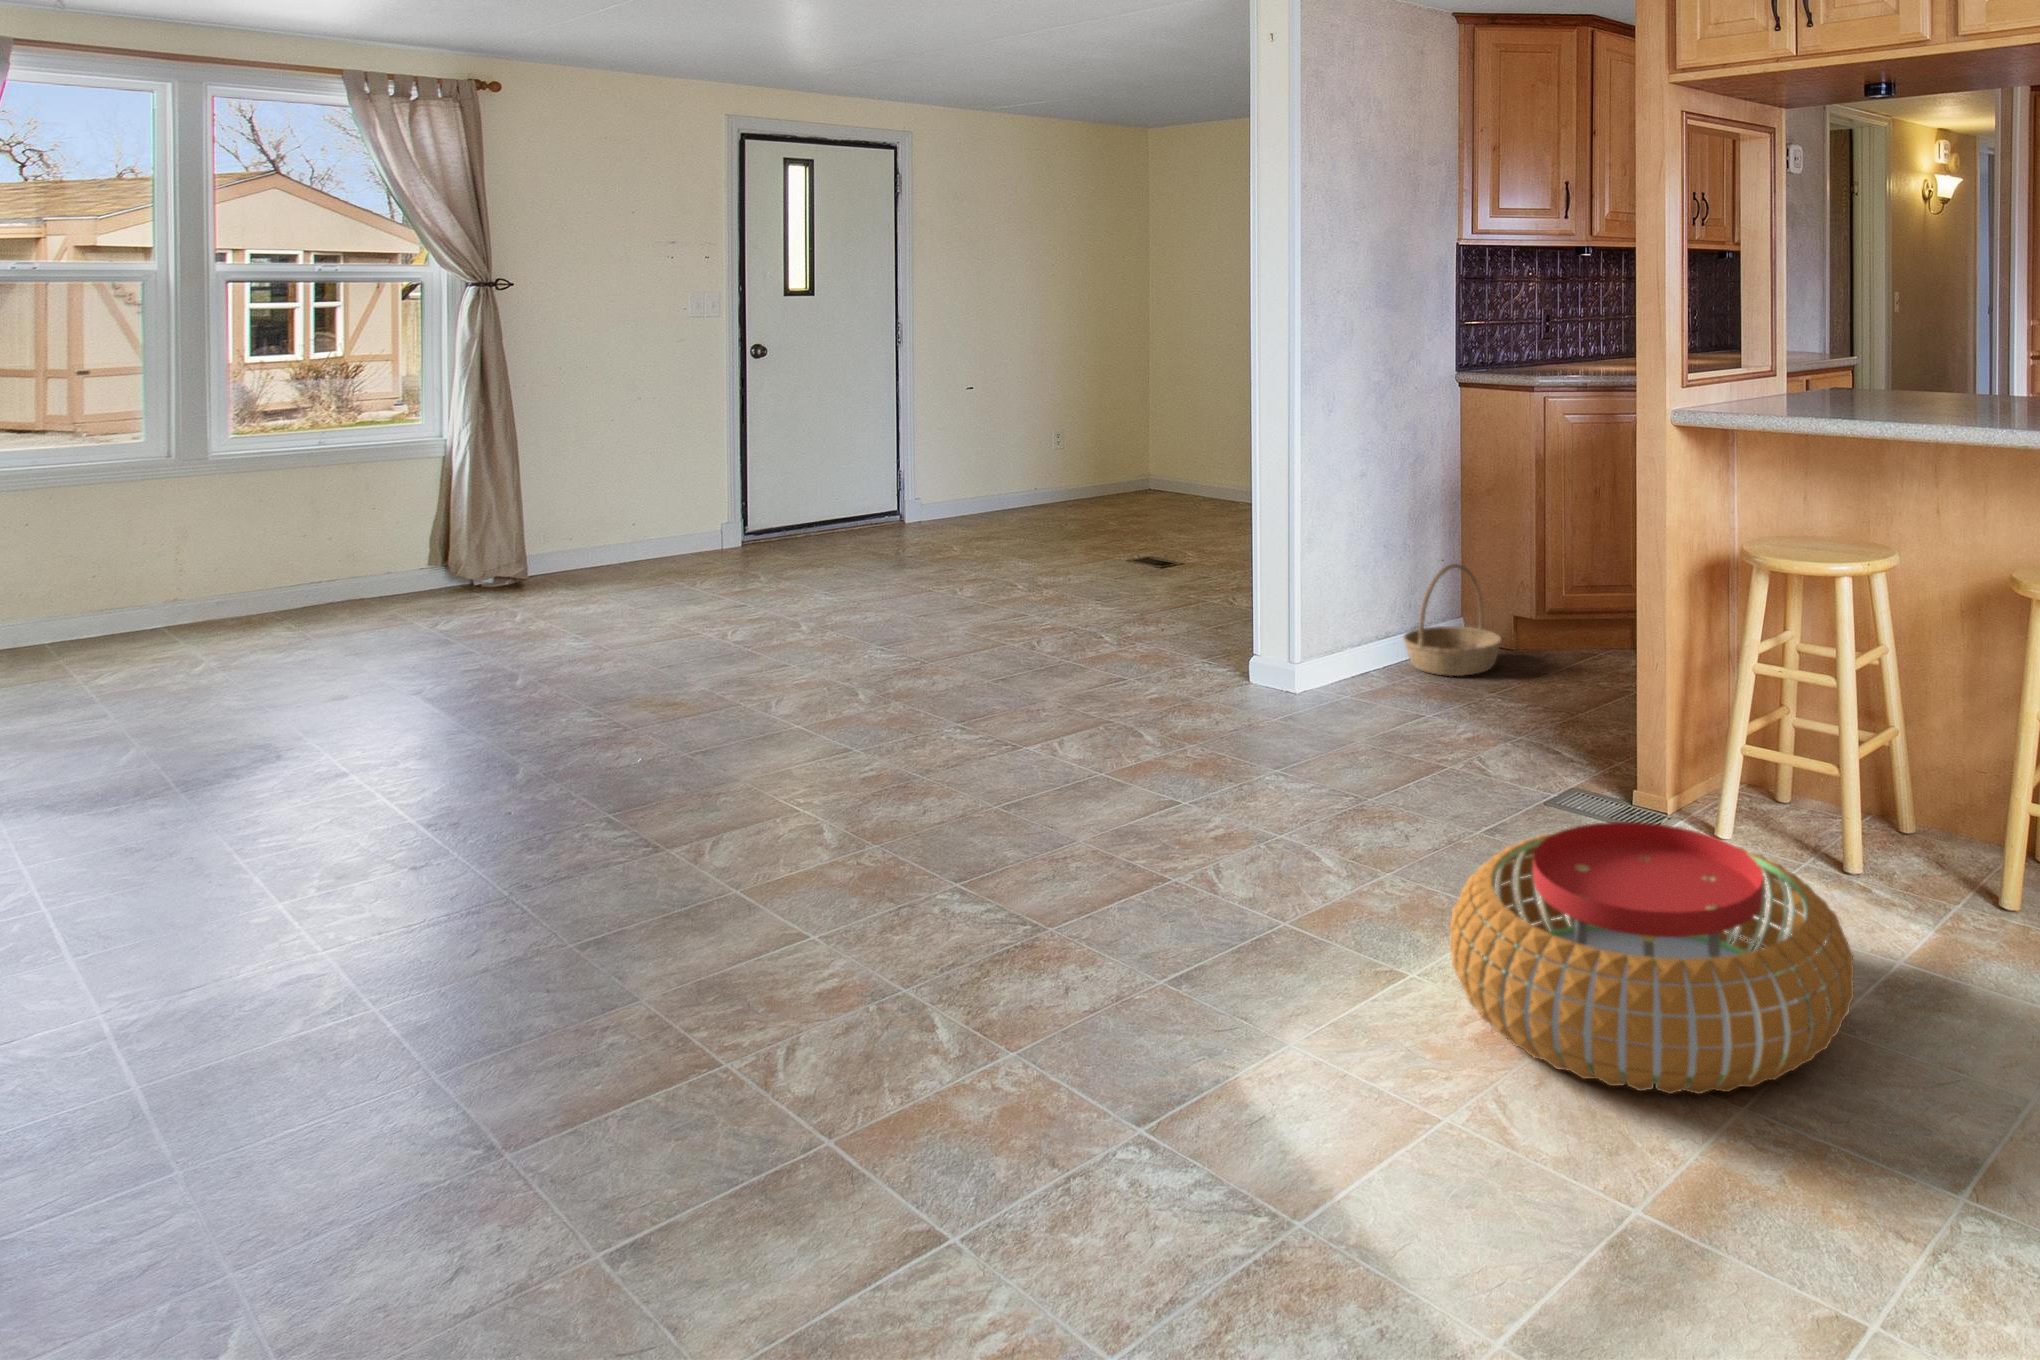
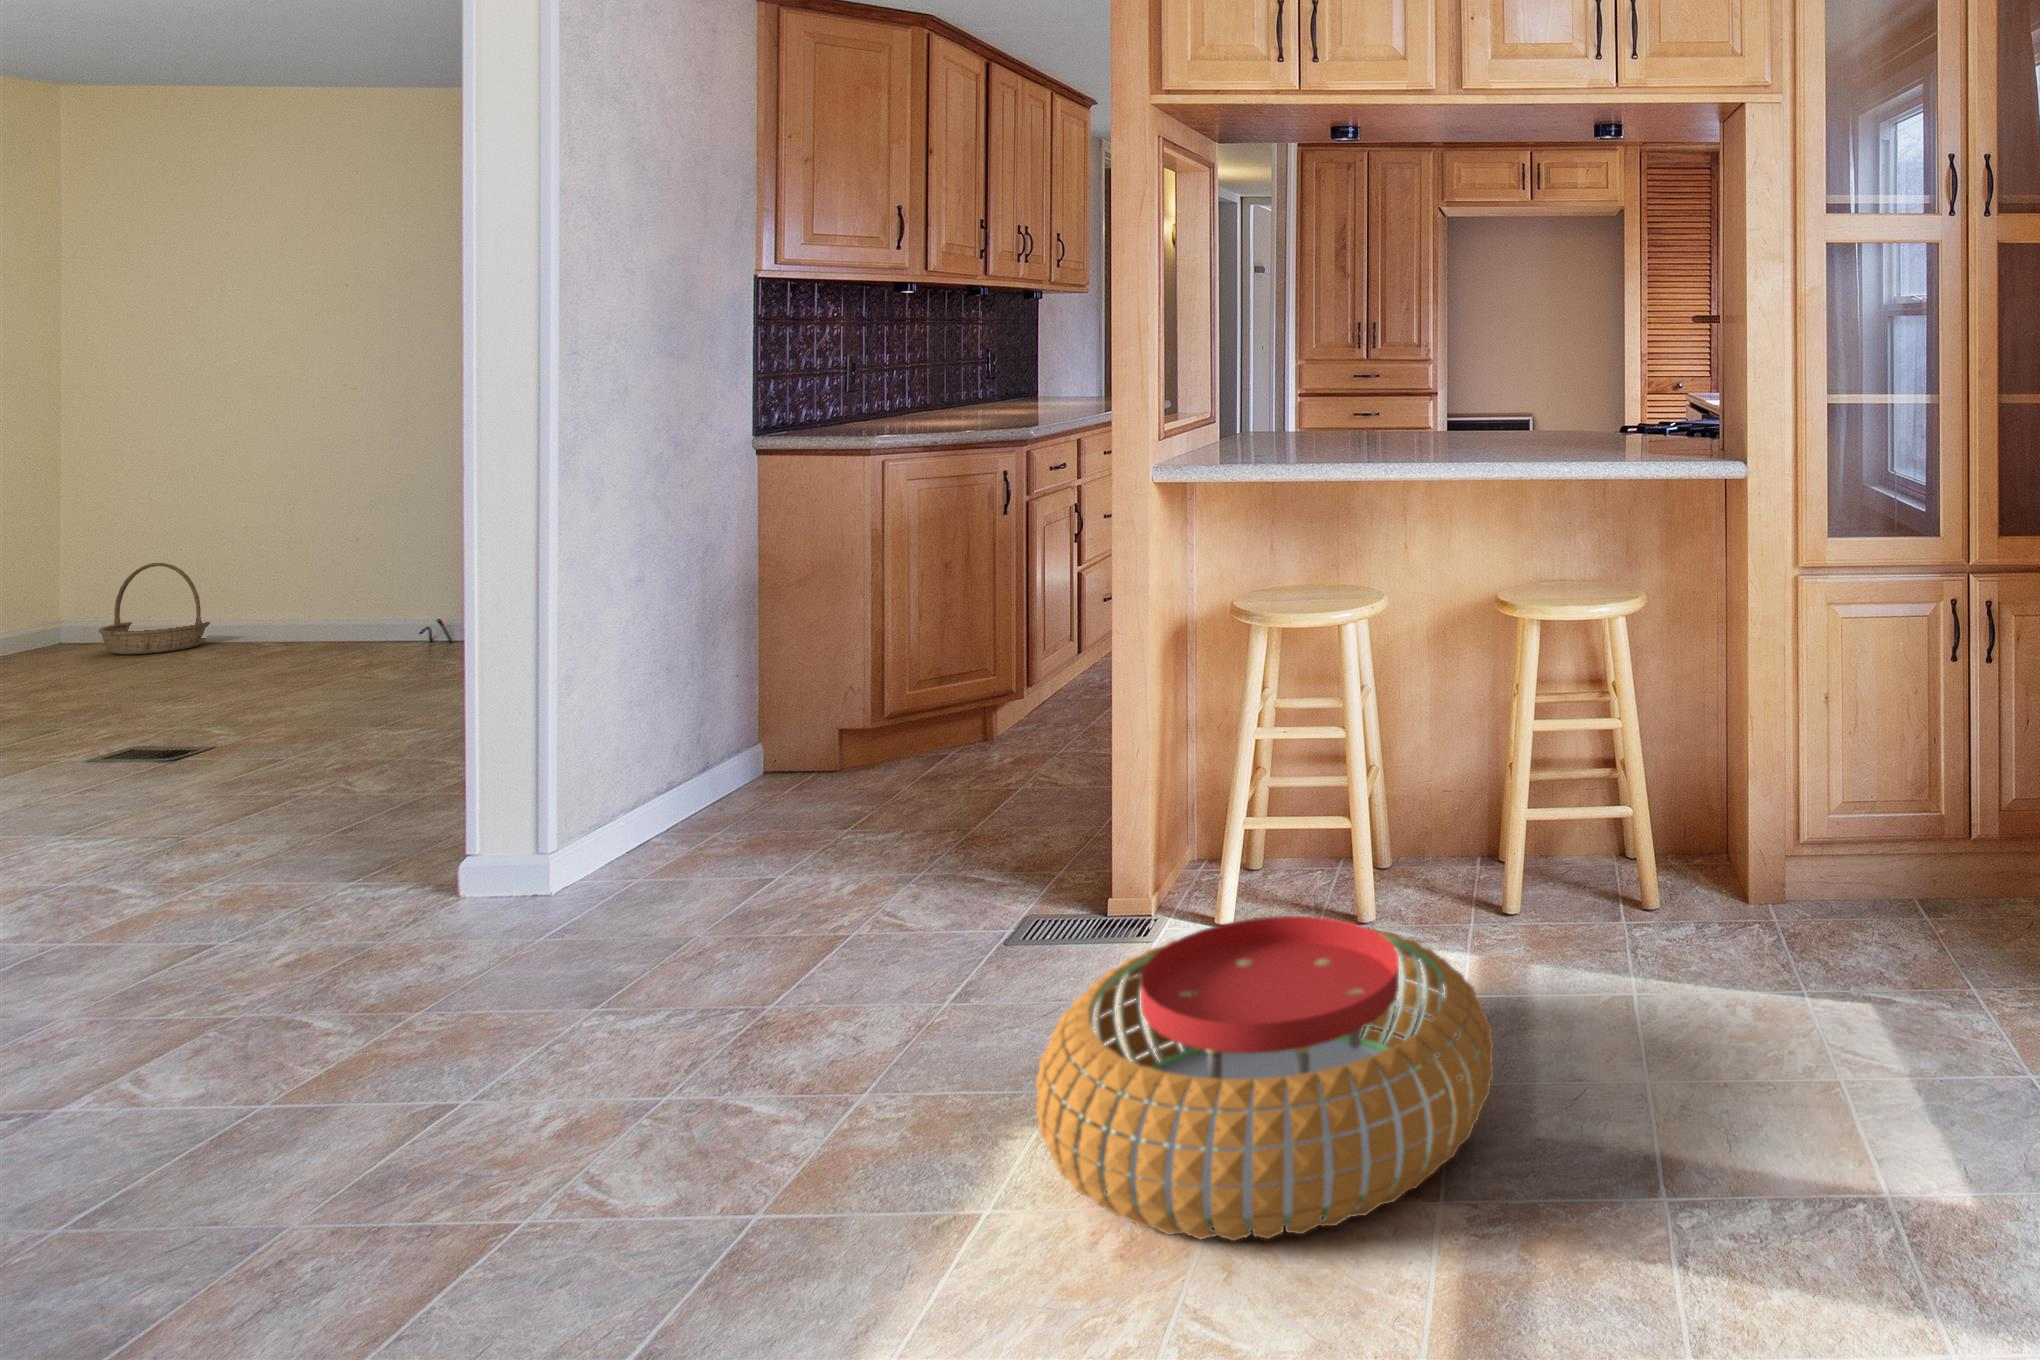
basket: present [1403,564,1502,676] -> present [99,563,210,654]

